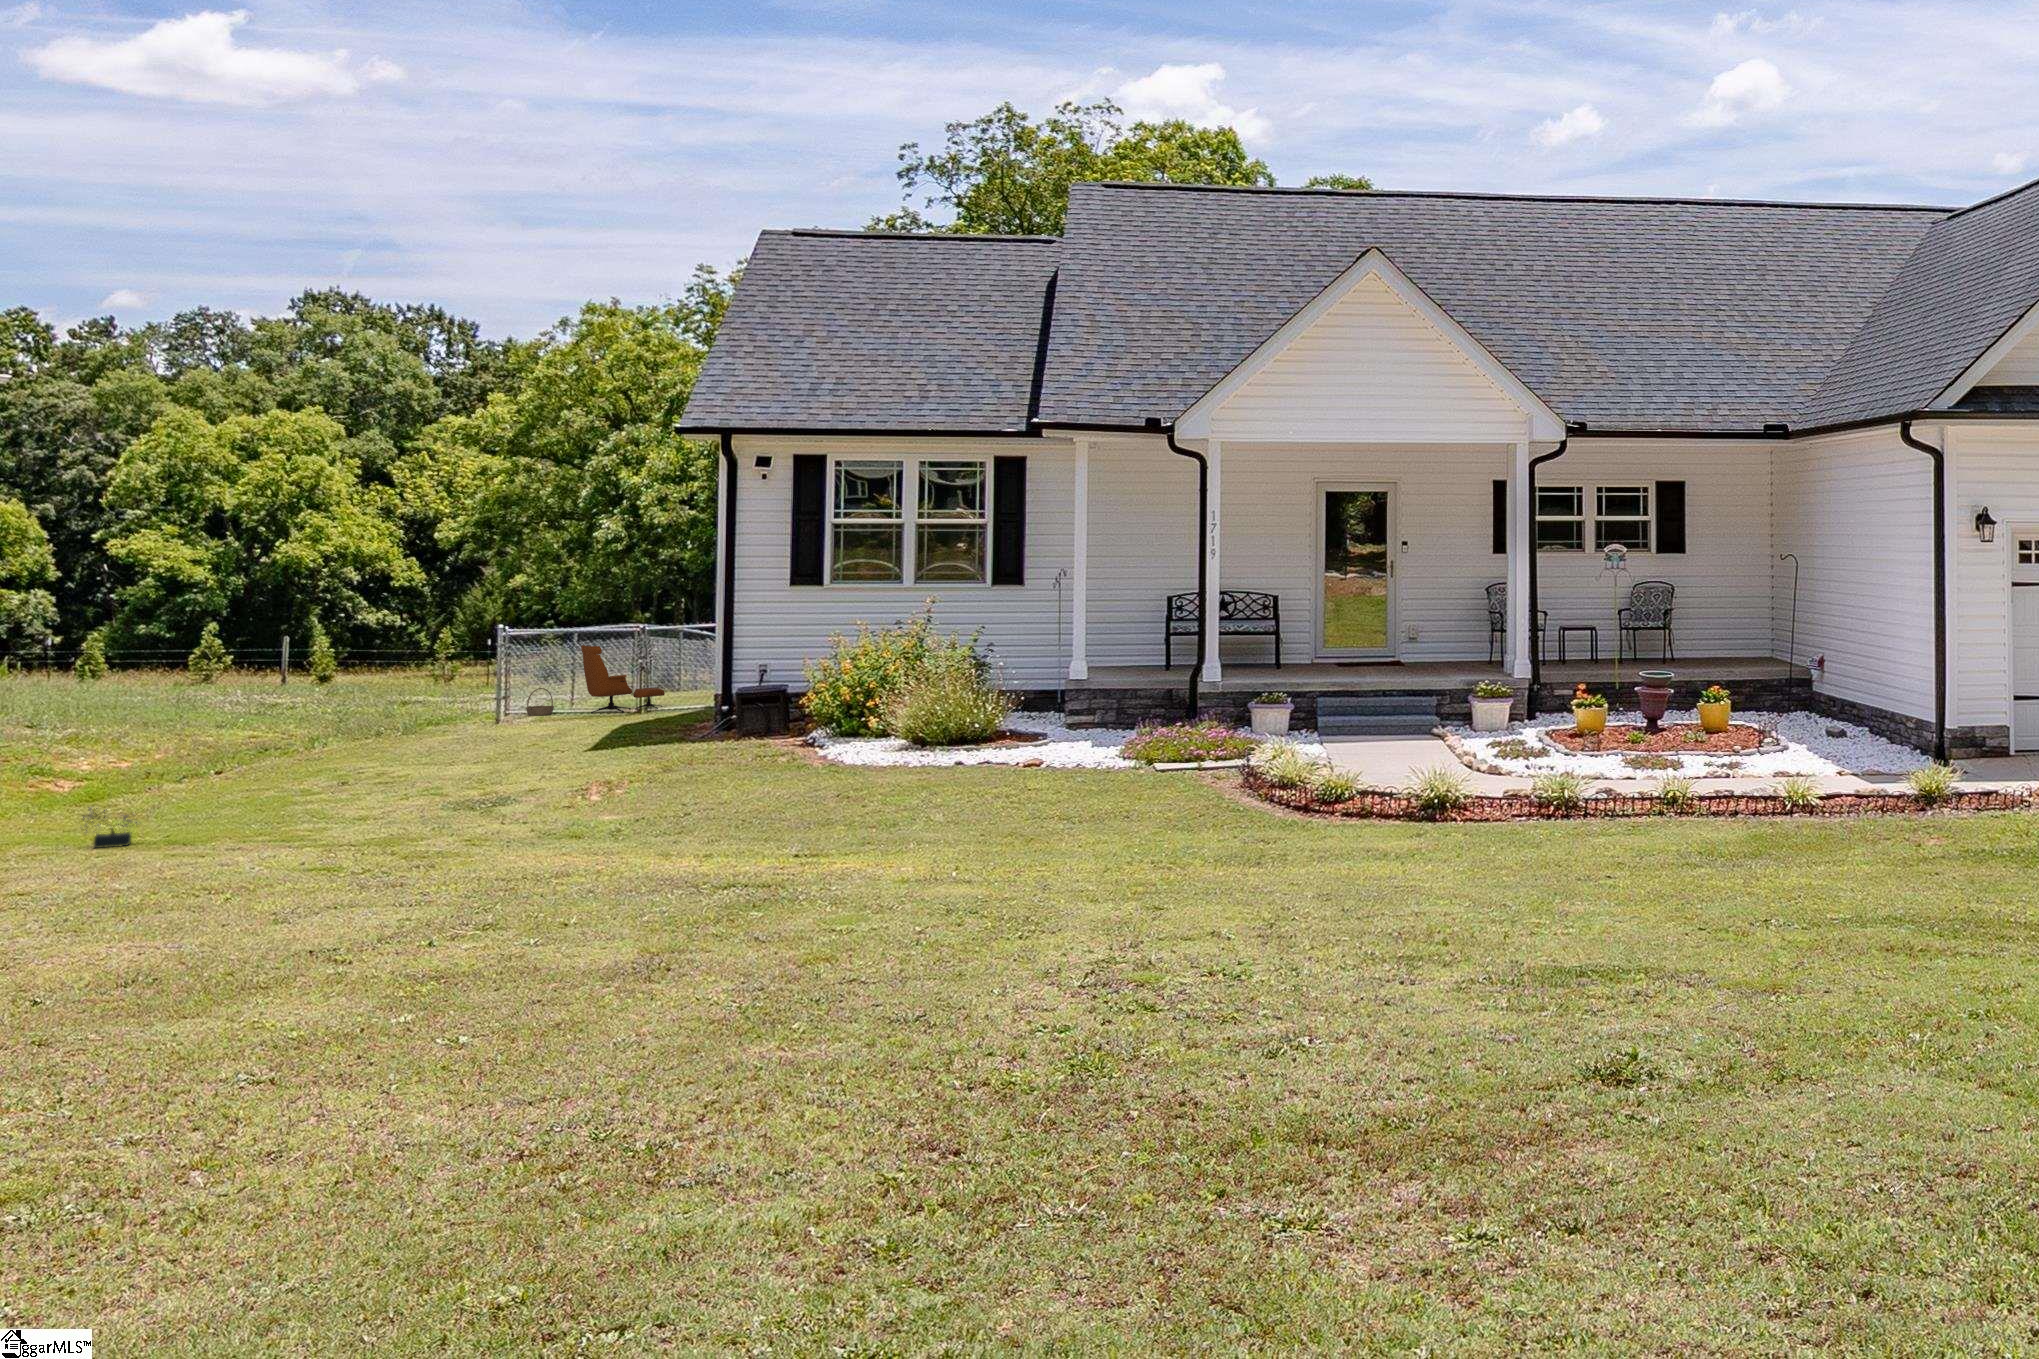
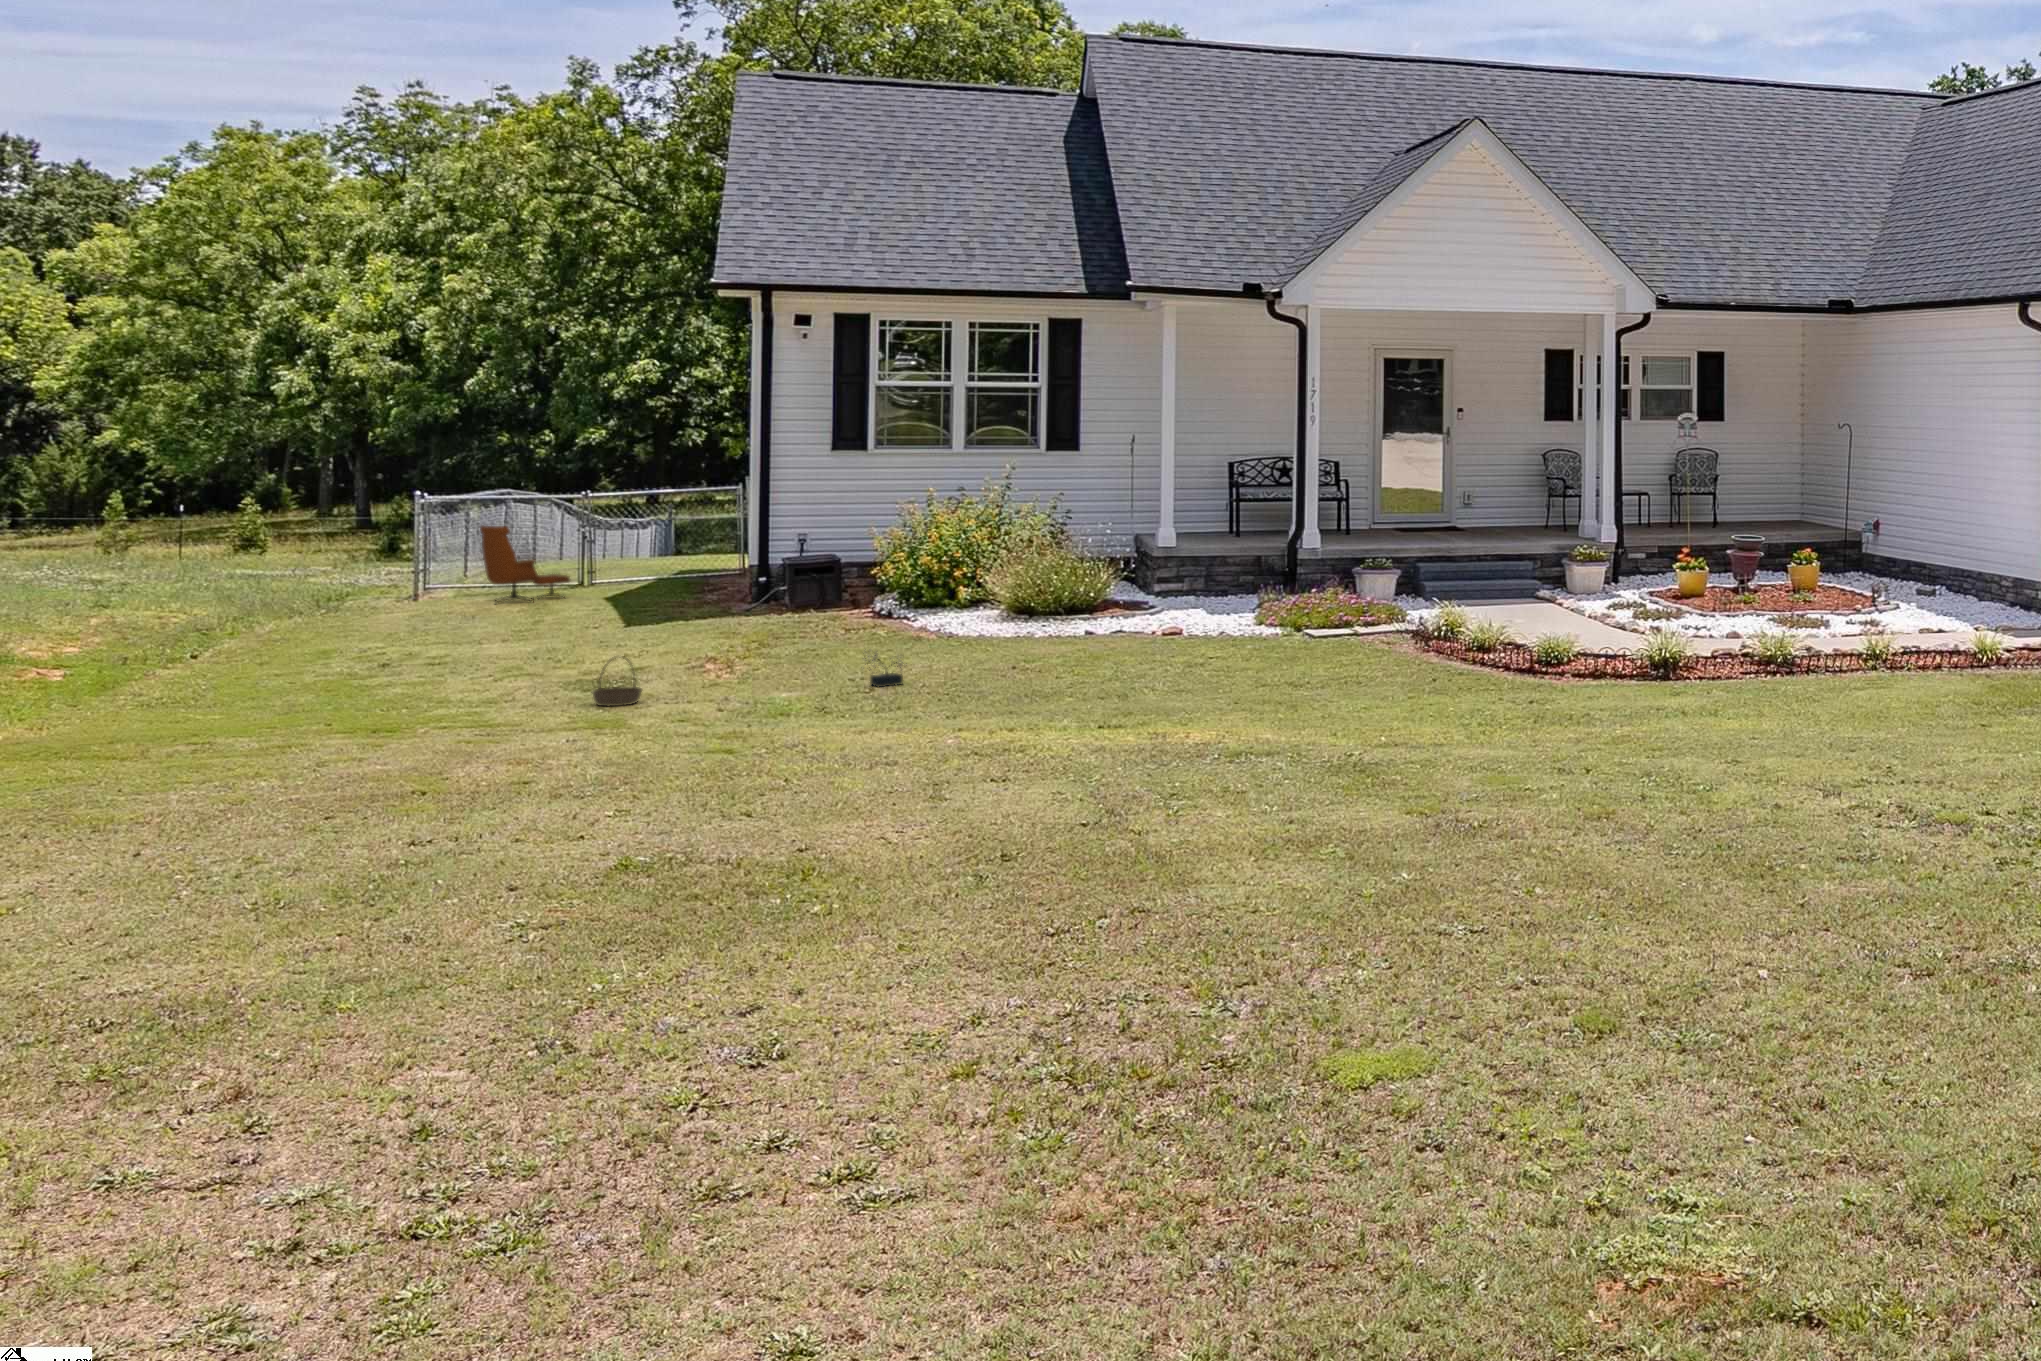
basket: present [526,688,554,716] -> present [592,658,642,706]
decorative plant: present [83,807,137,848] -> present [865,651,903,687]

